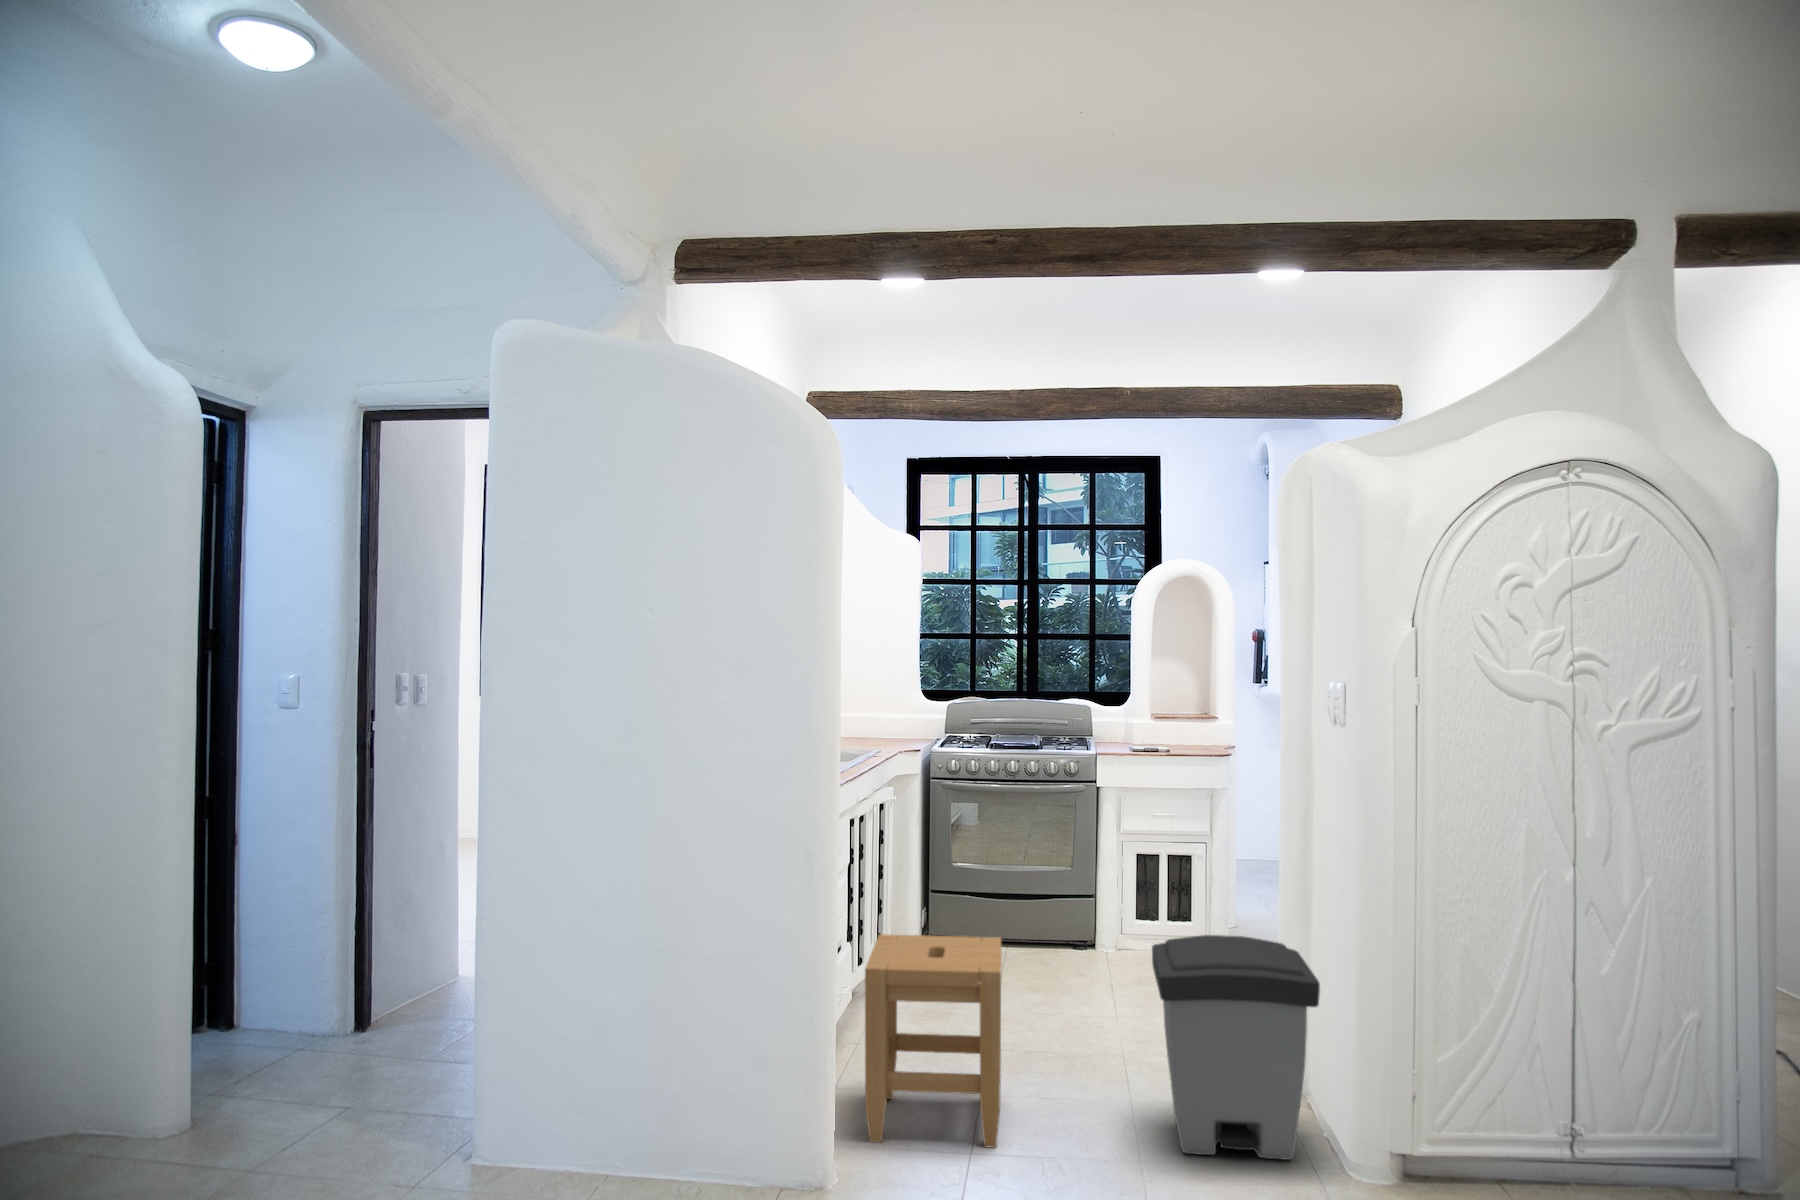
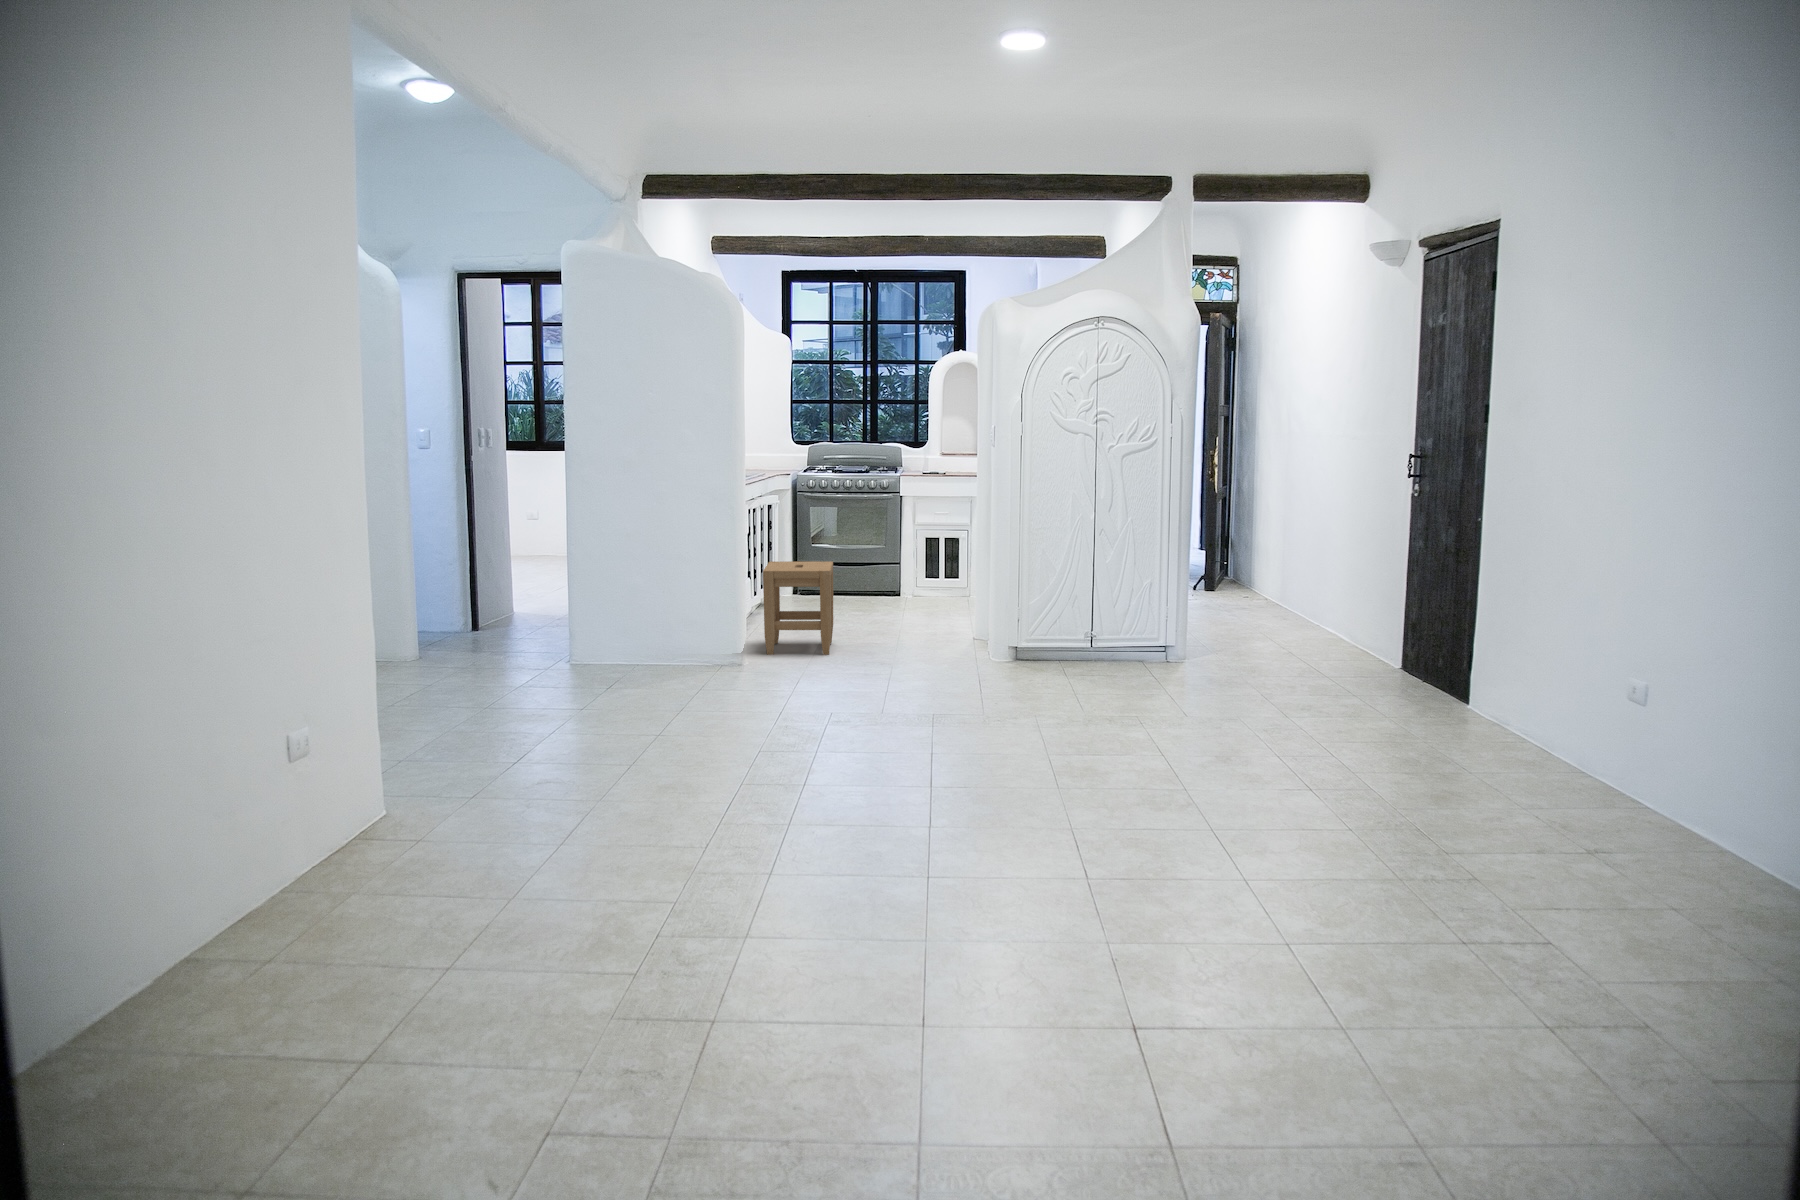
trash can: present [1152,935,1320,1160] -> none [906,555,981,655]

